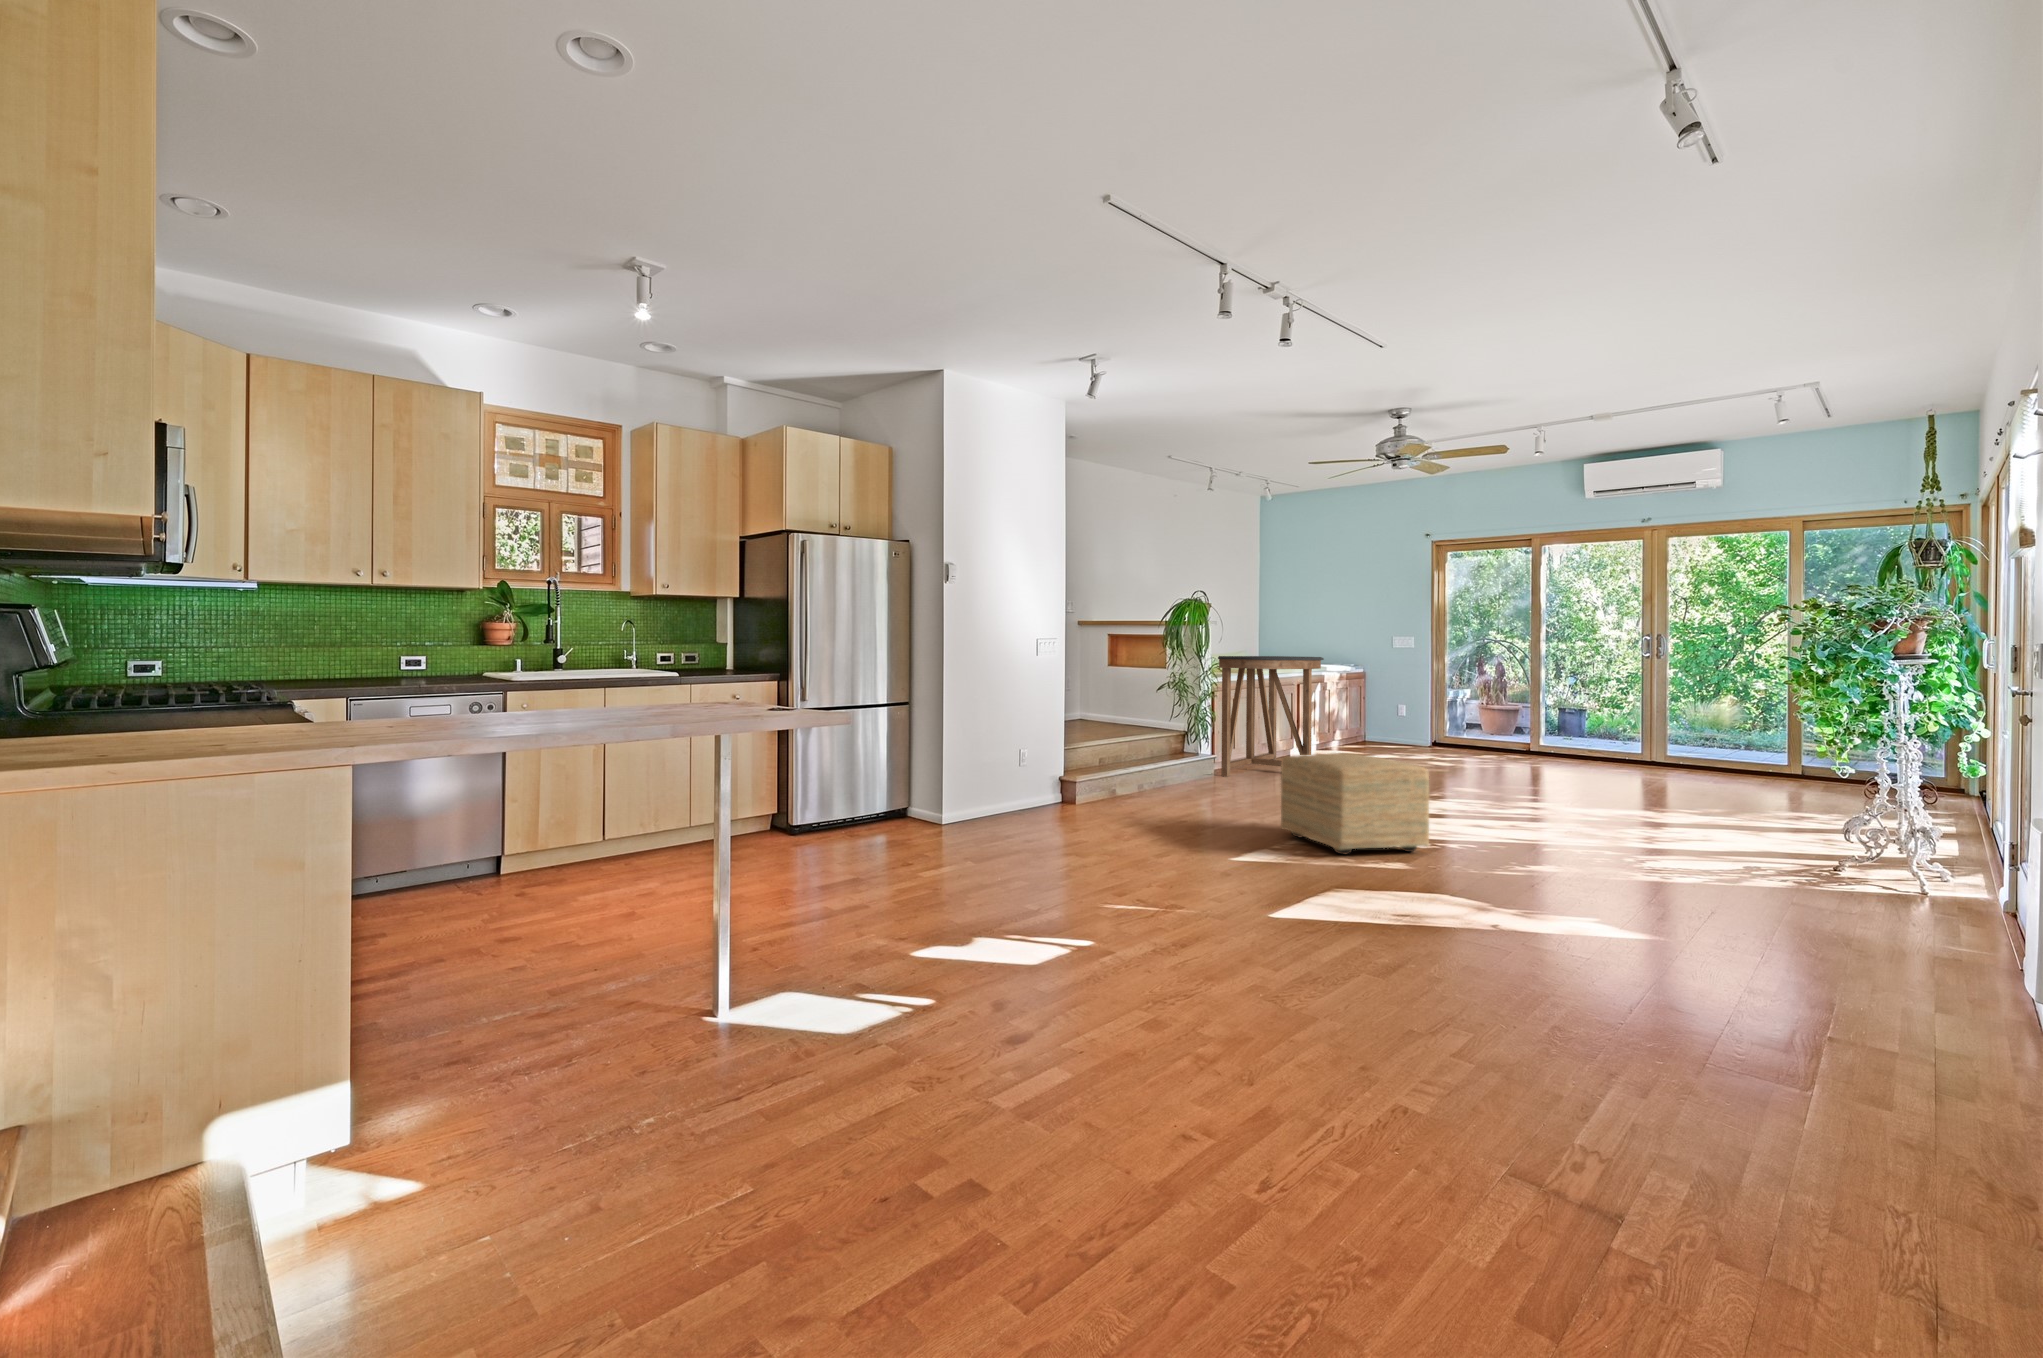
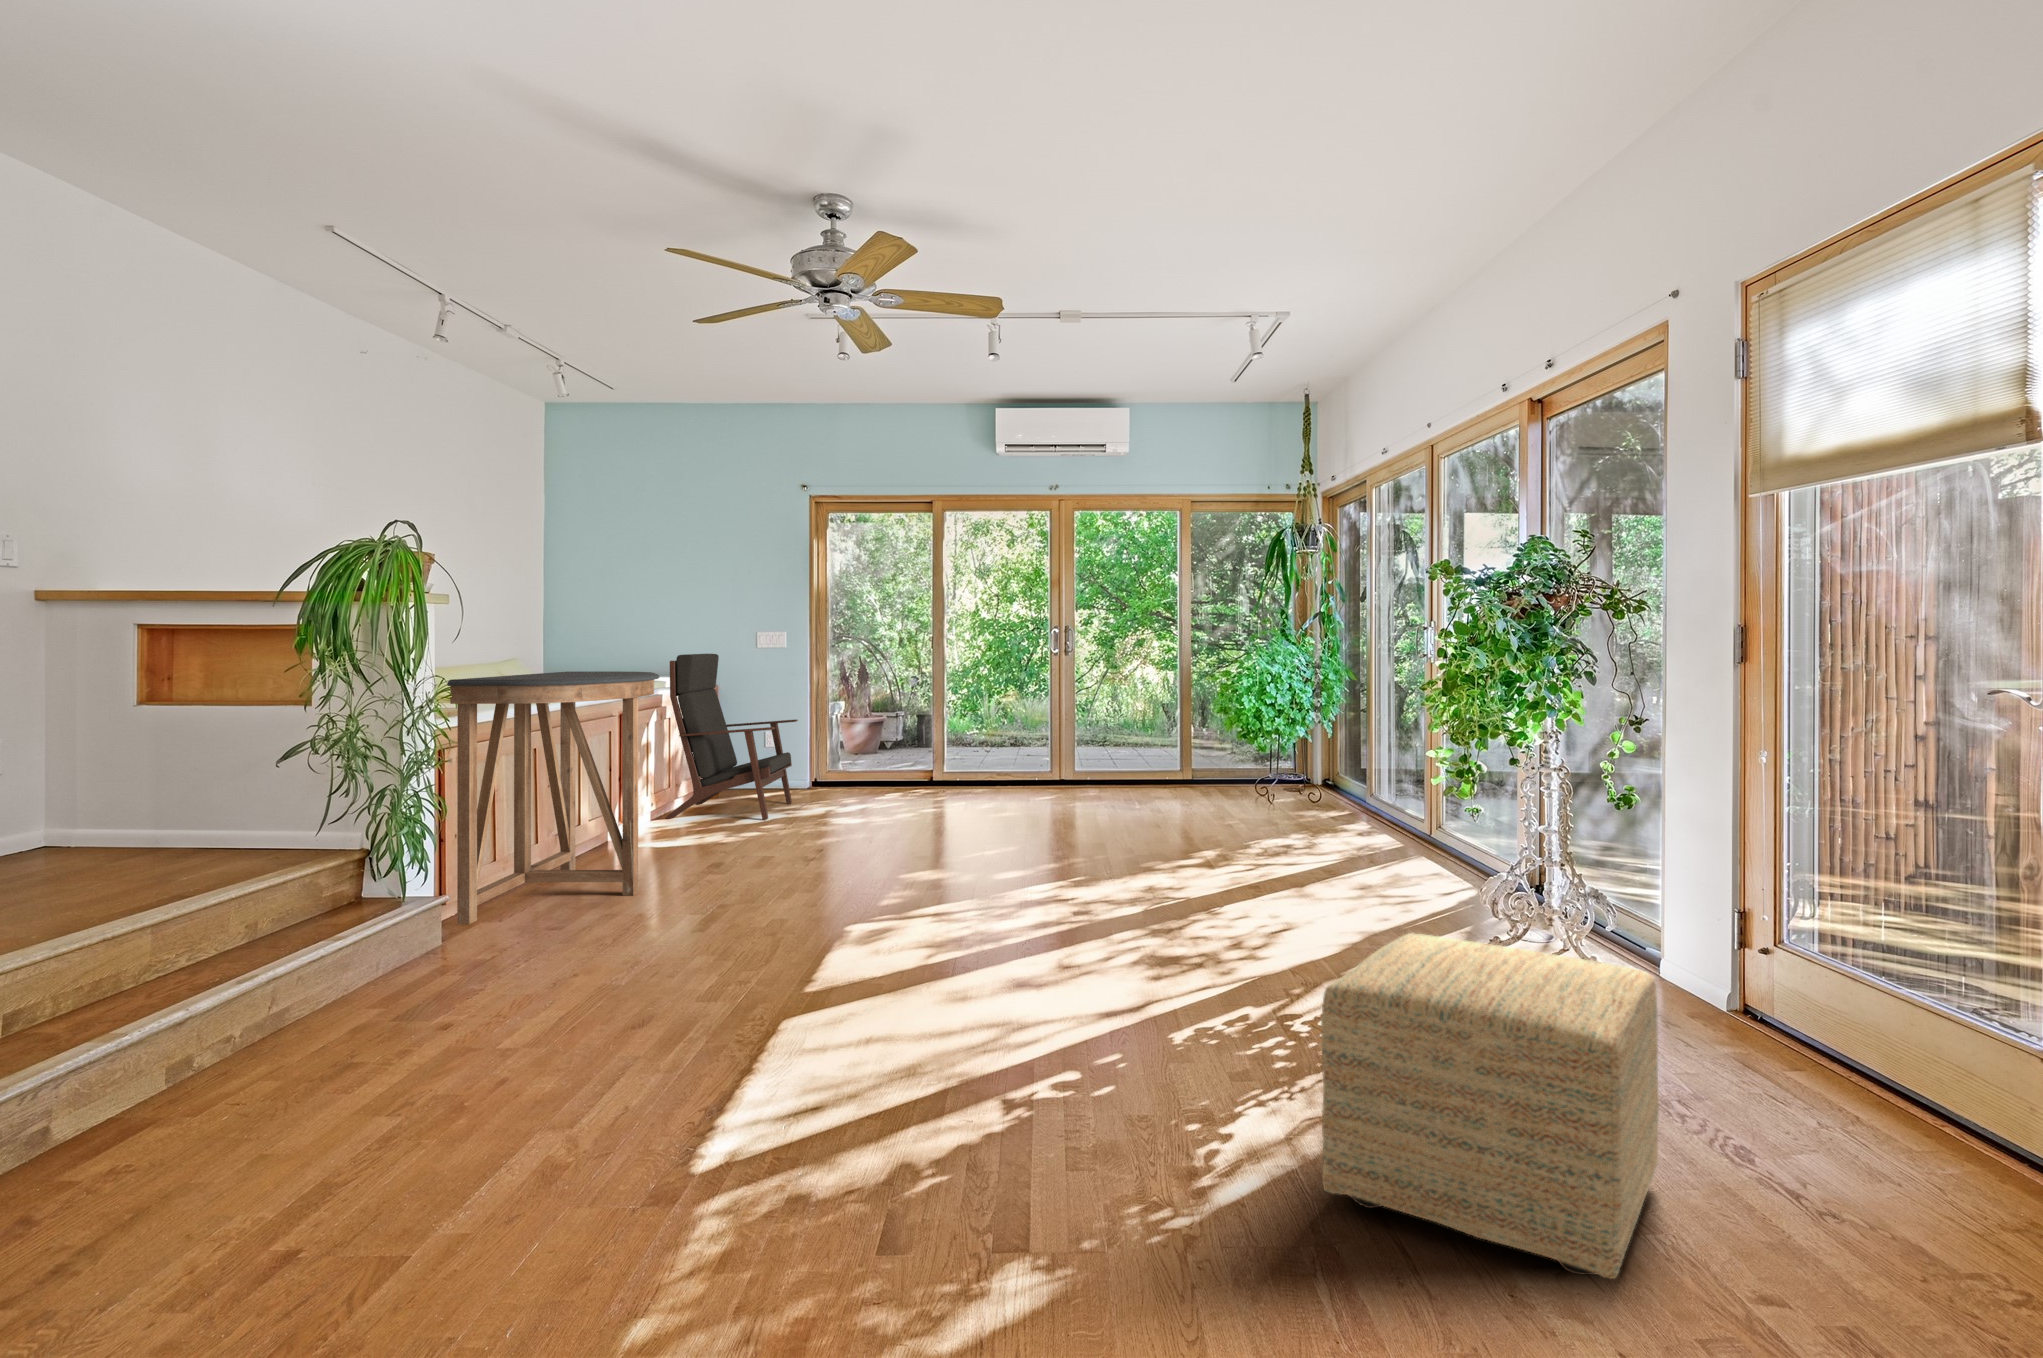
lounge chair: none [1328,650,1419,756] -> present [665,654,798,820]
ottoman: present [1281,753,1429,854] -> present [1321,933,1659,1279]

